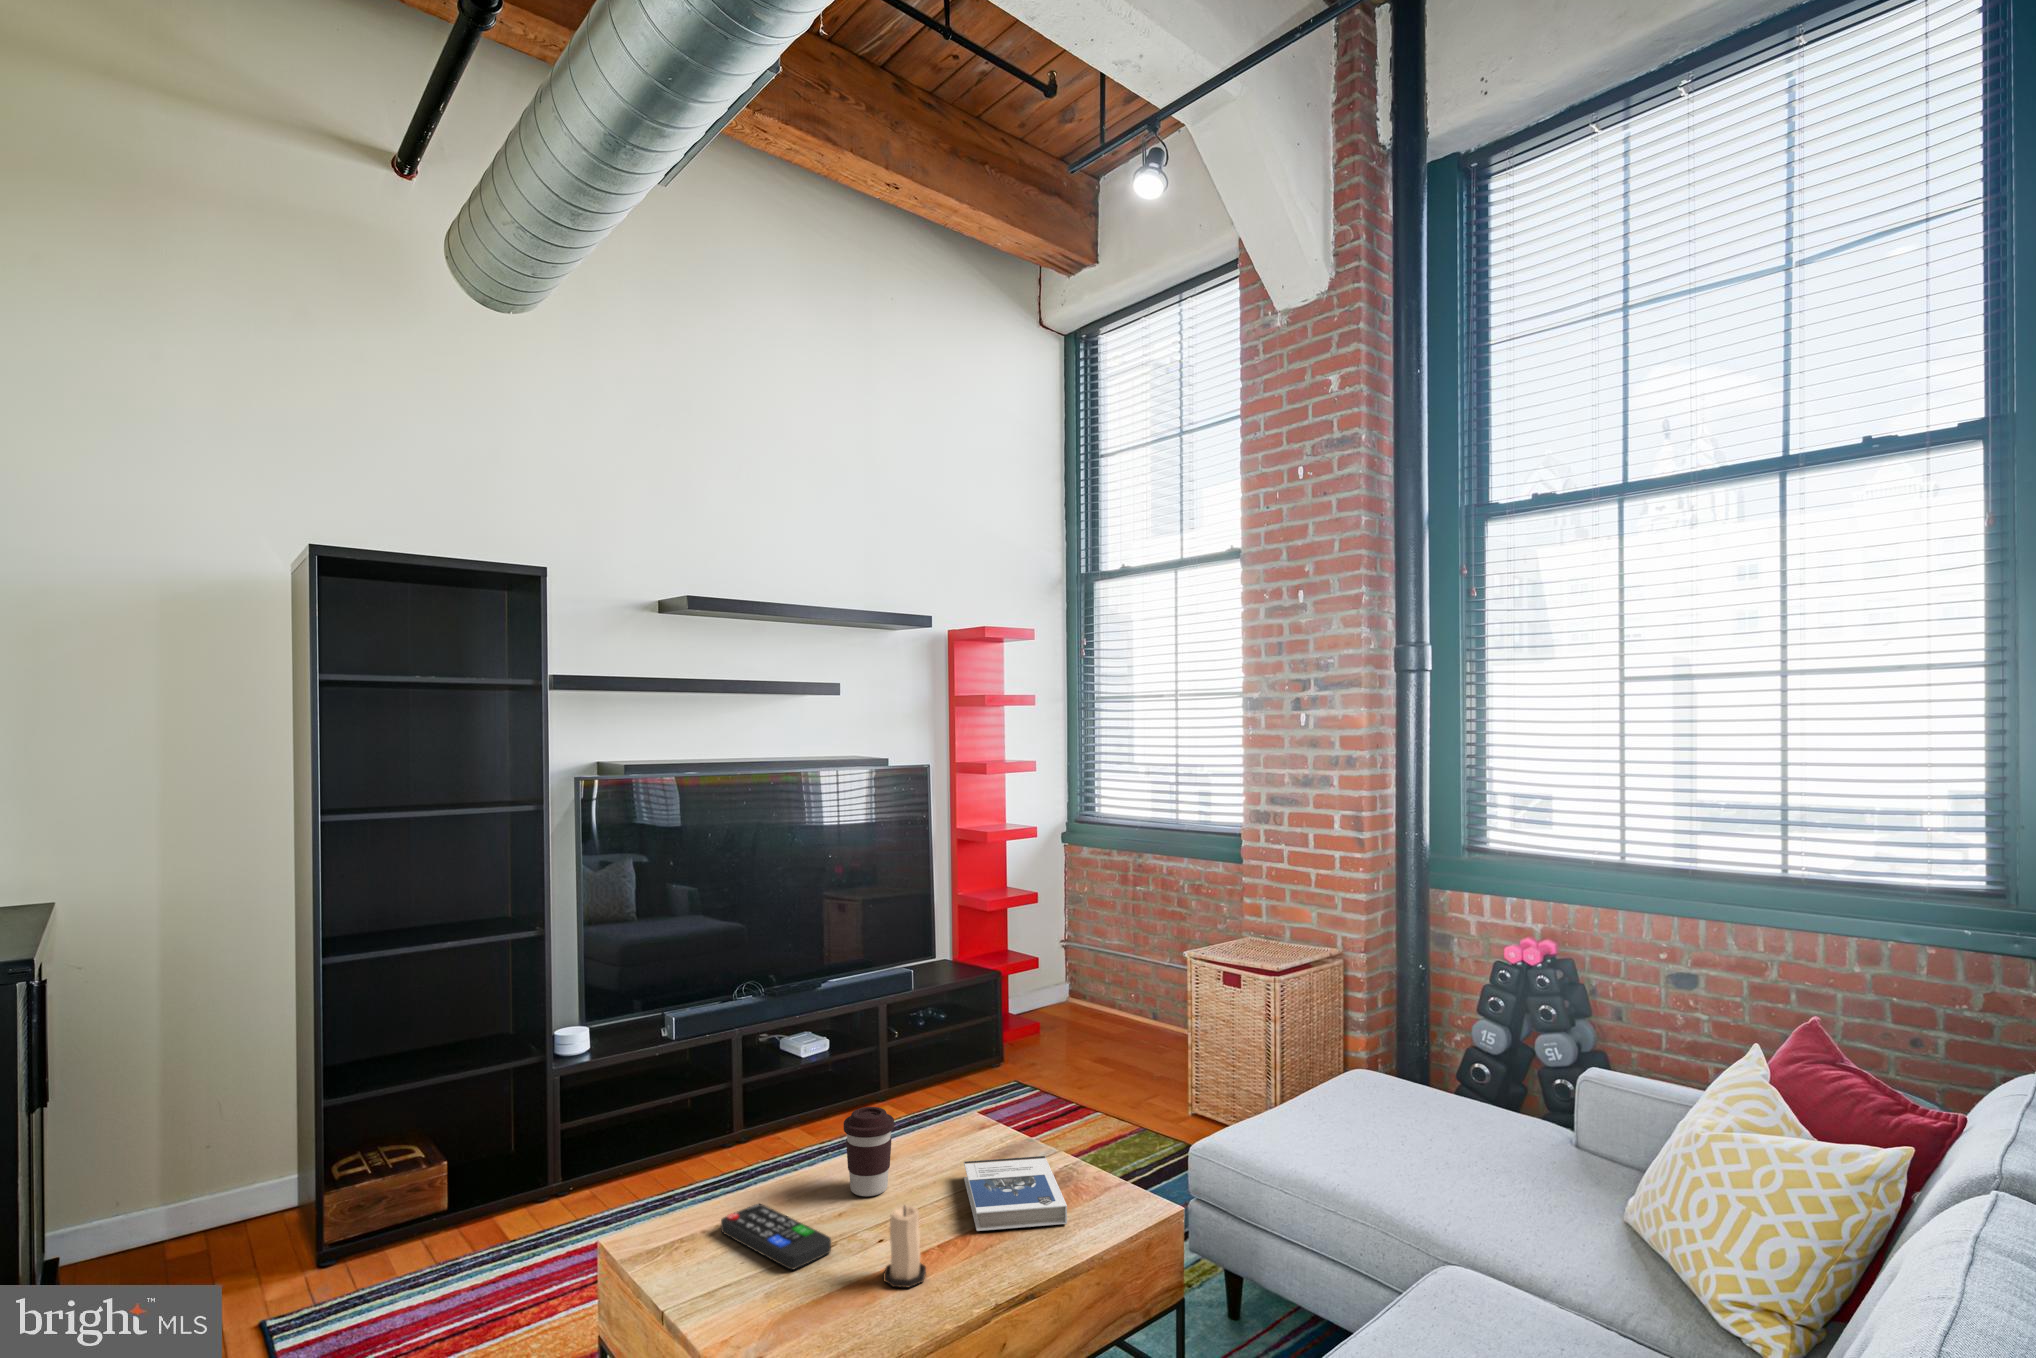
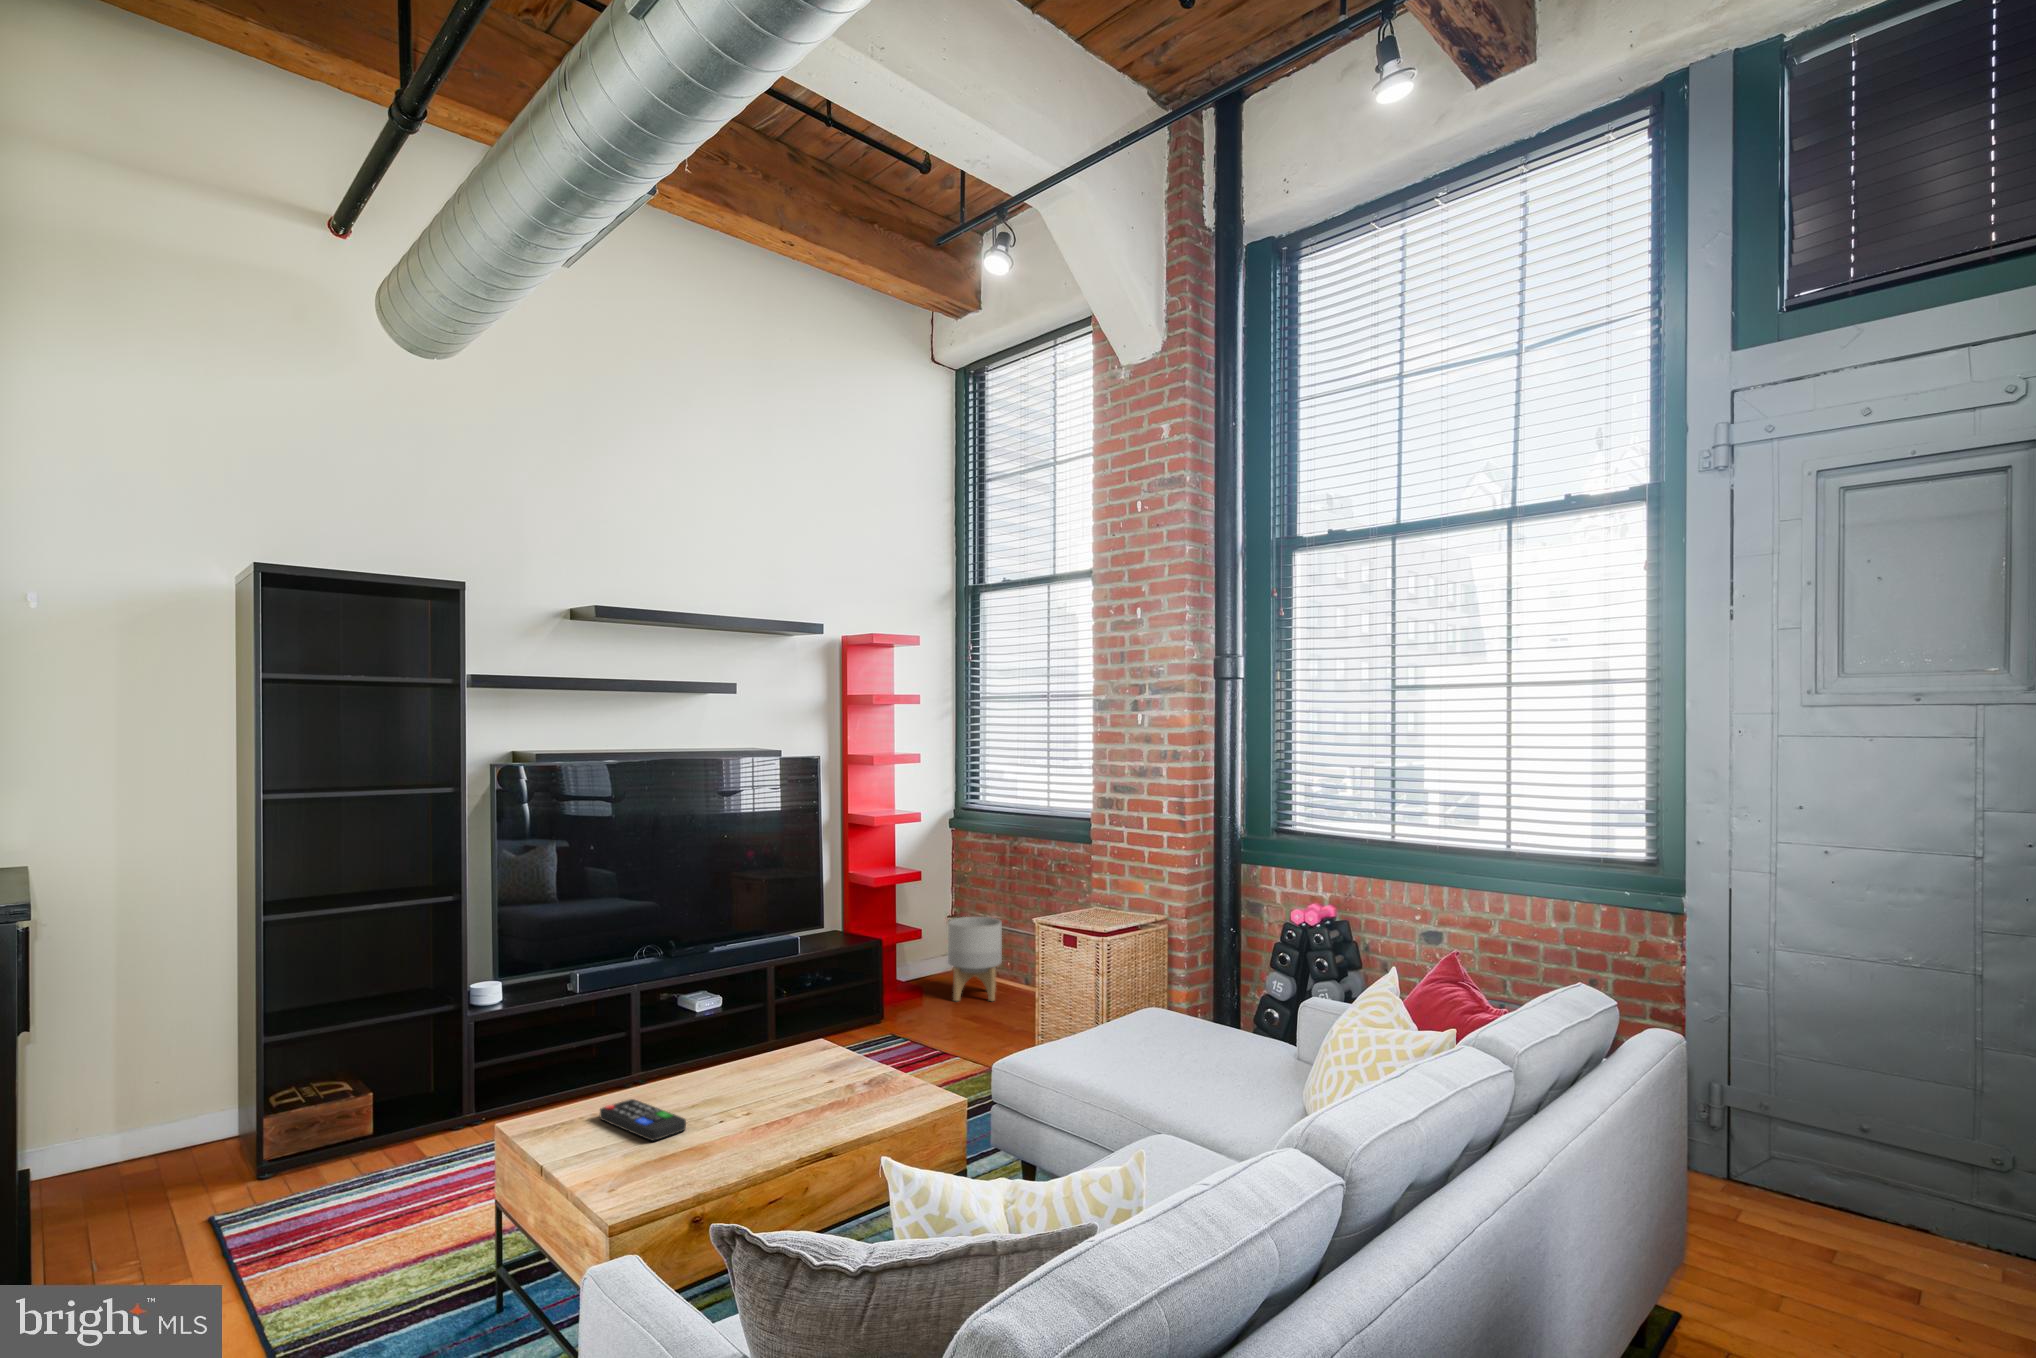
planter: none [1071,940,1131,1036] -> present [948,917,1002,1001]
coffee cup: present [843,1107,894,1196] -> none [704,1026,746,1095]
hardback book: present [964,1156,1067,1231] -> none [803,1066,877,1116]
candle: present [884,1206,926,1288] -> none [723,1088,758,1150]

